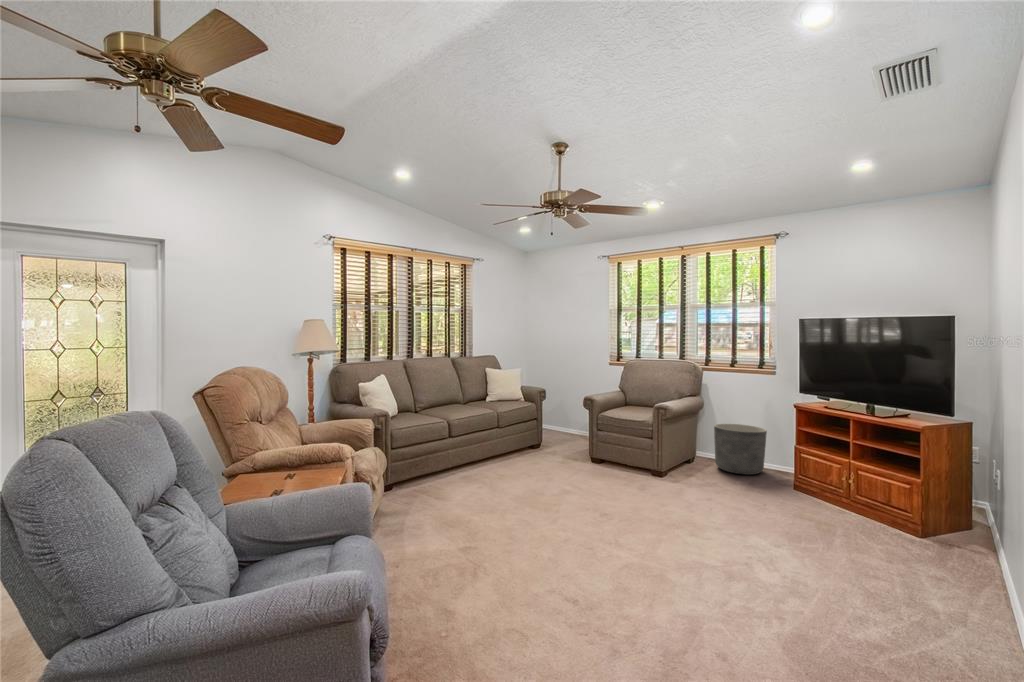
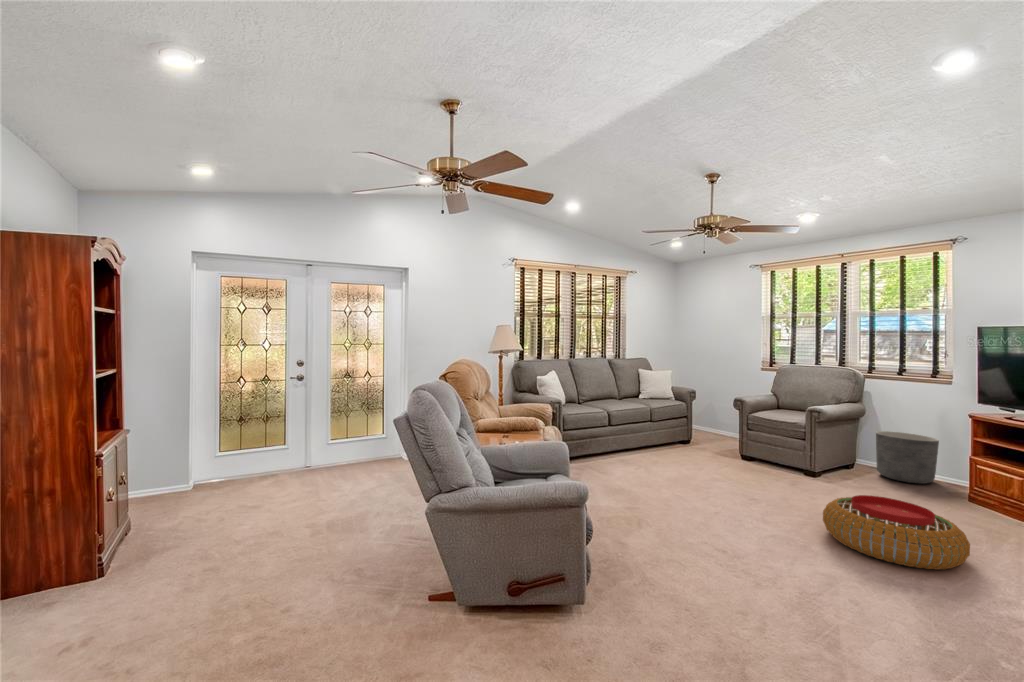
pouf: none [678,503,817,586] -> present [823,495,970,570]

